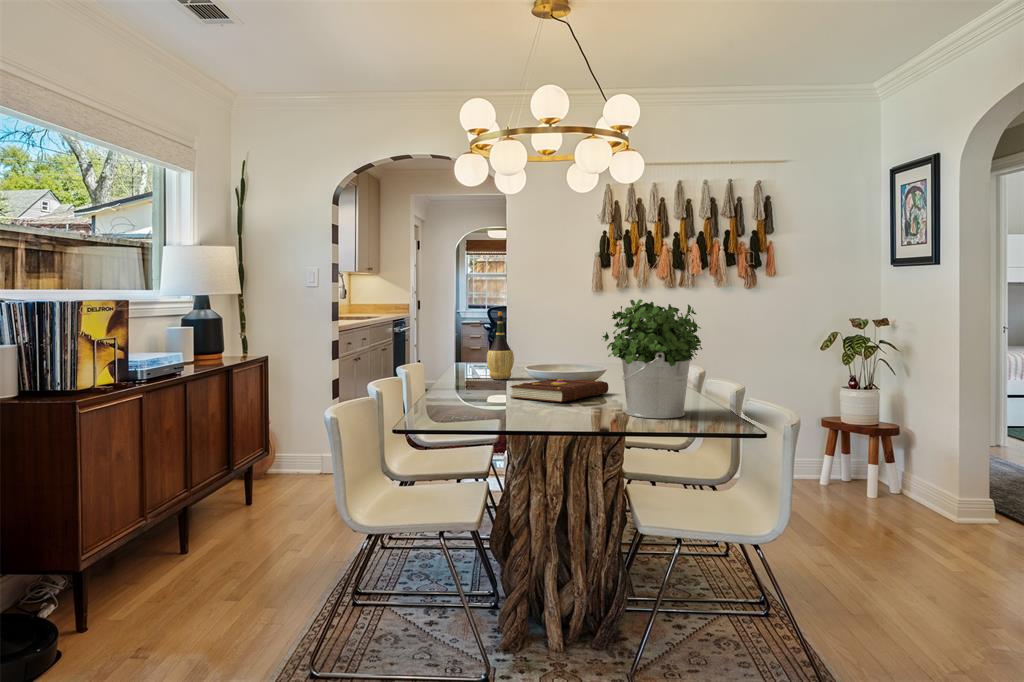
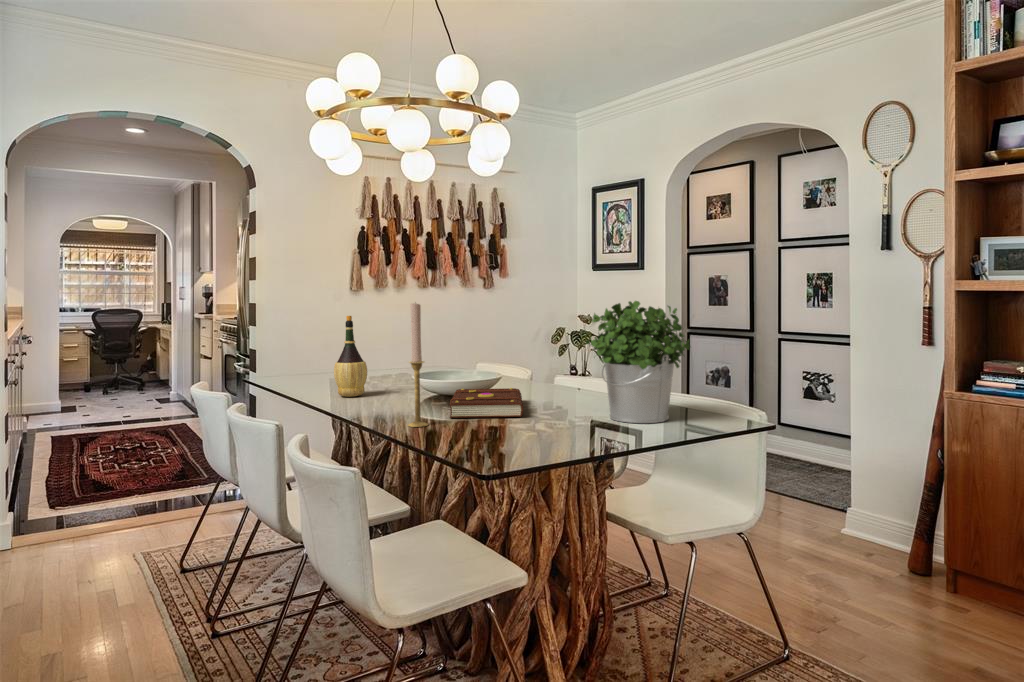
candlestick: none [467,299,484,400] -> present [408,303,428,427]

